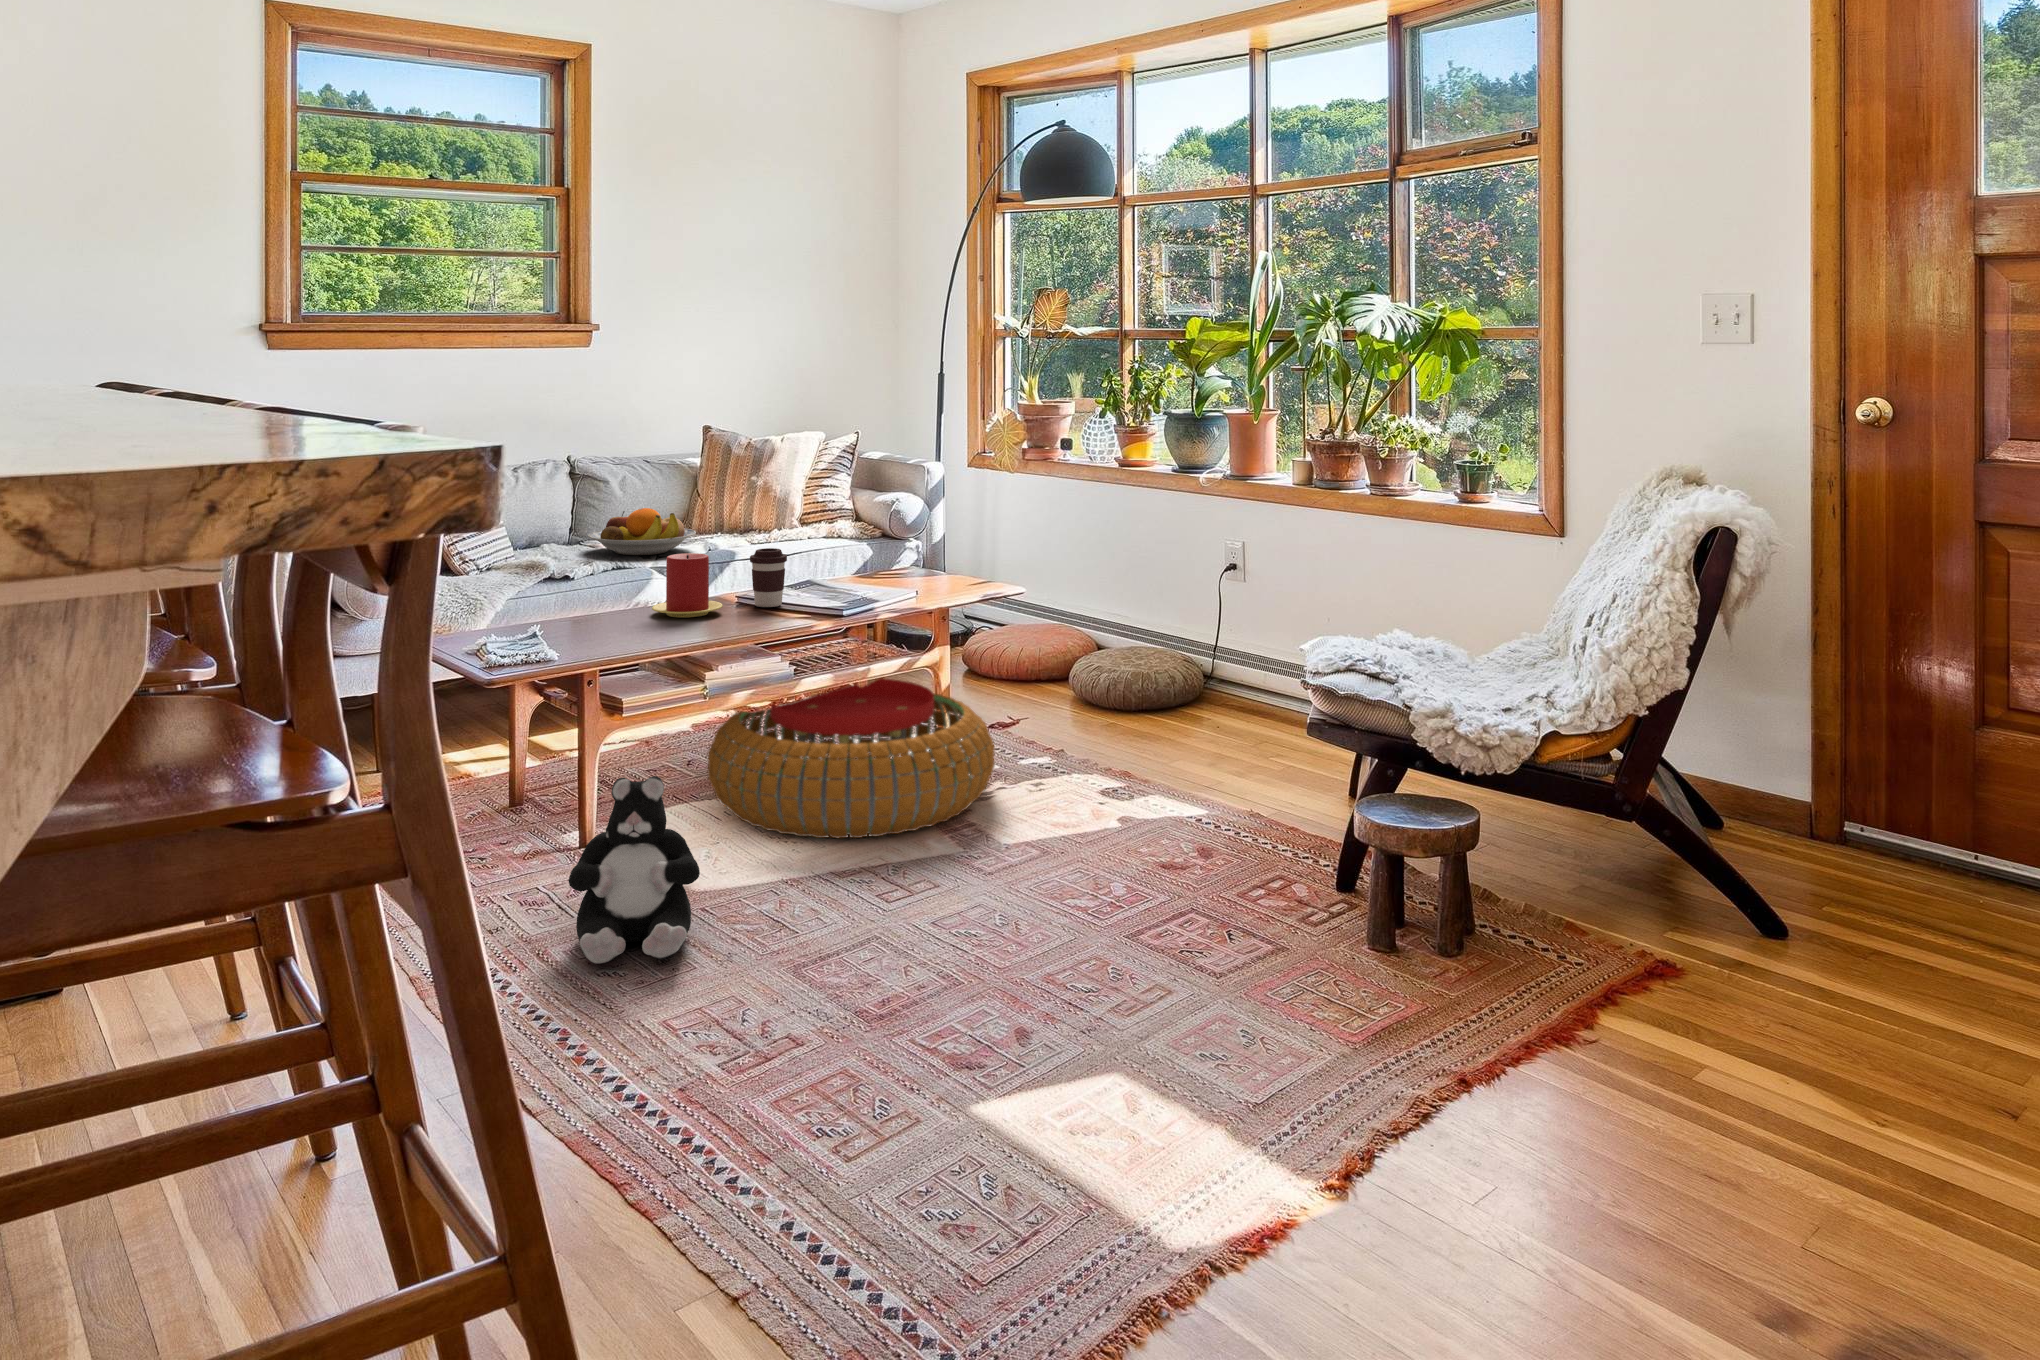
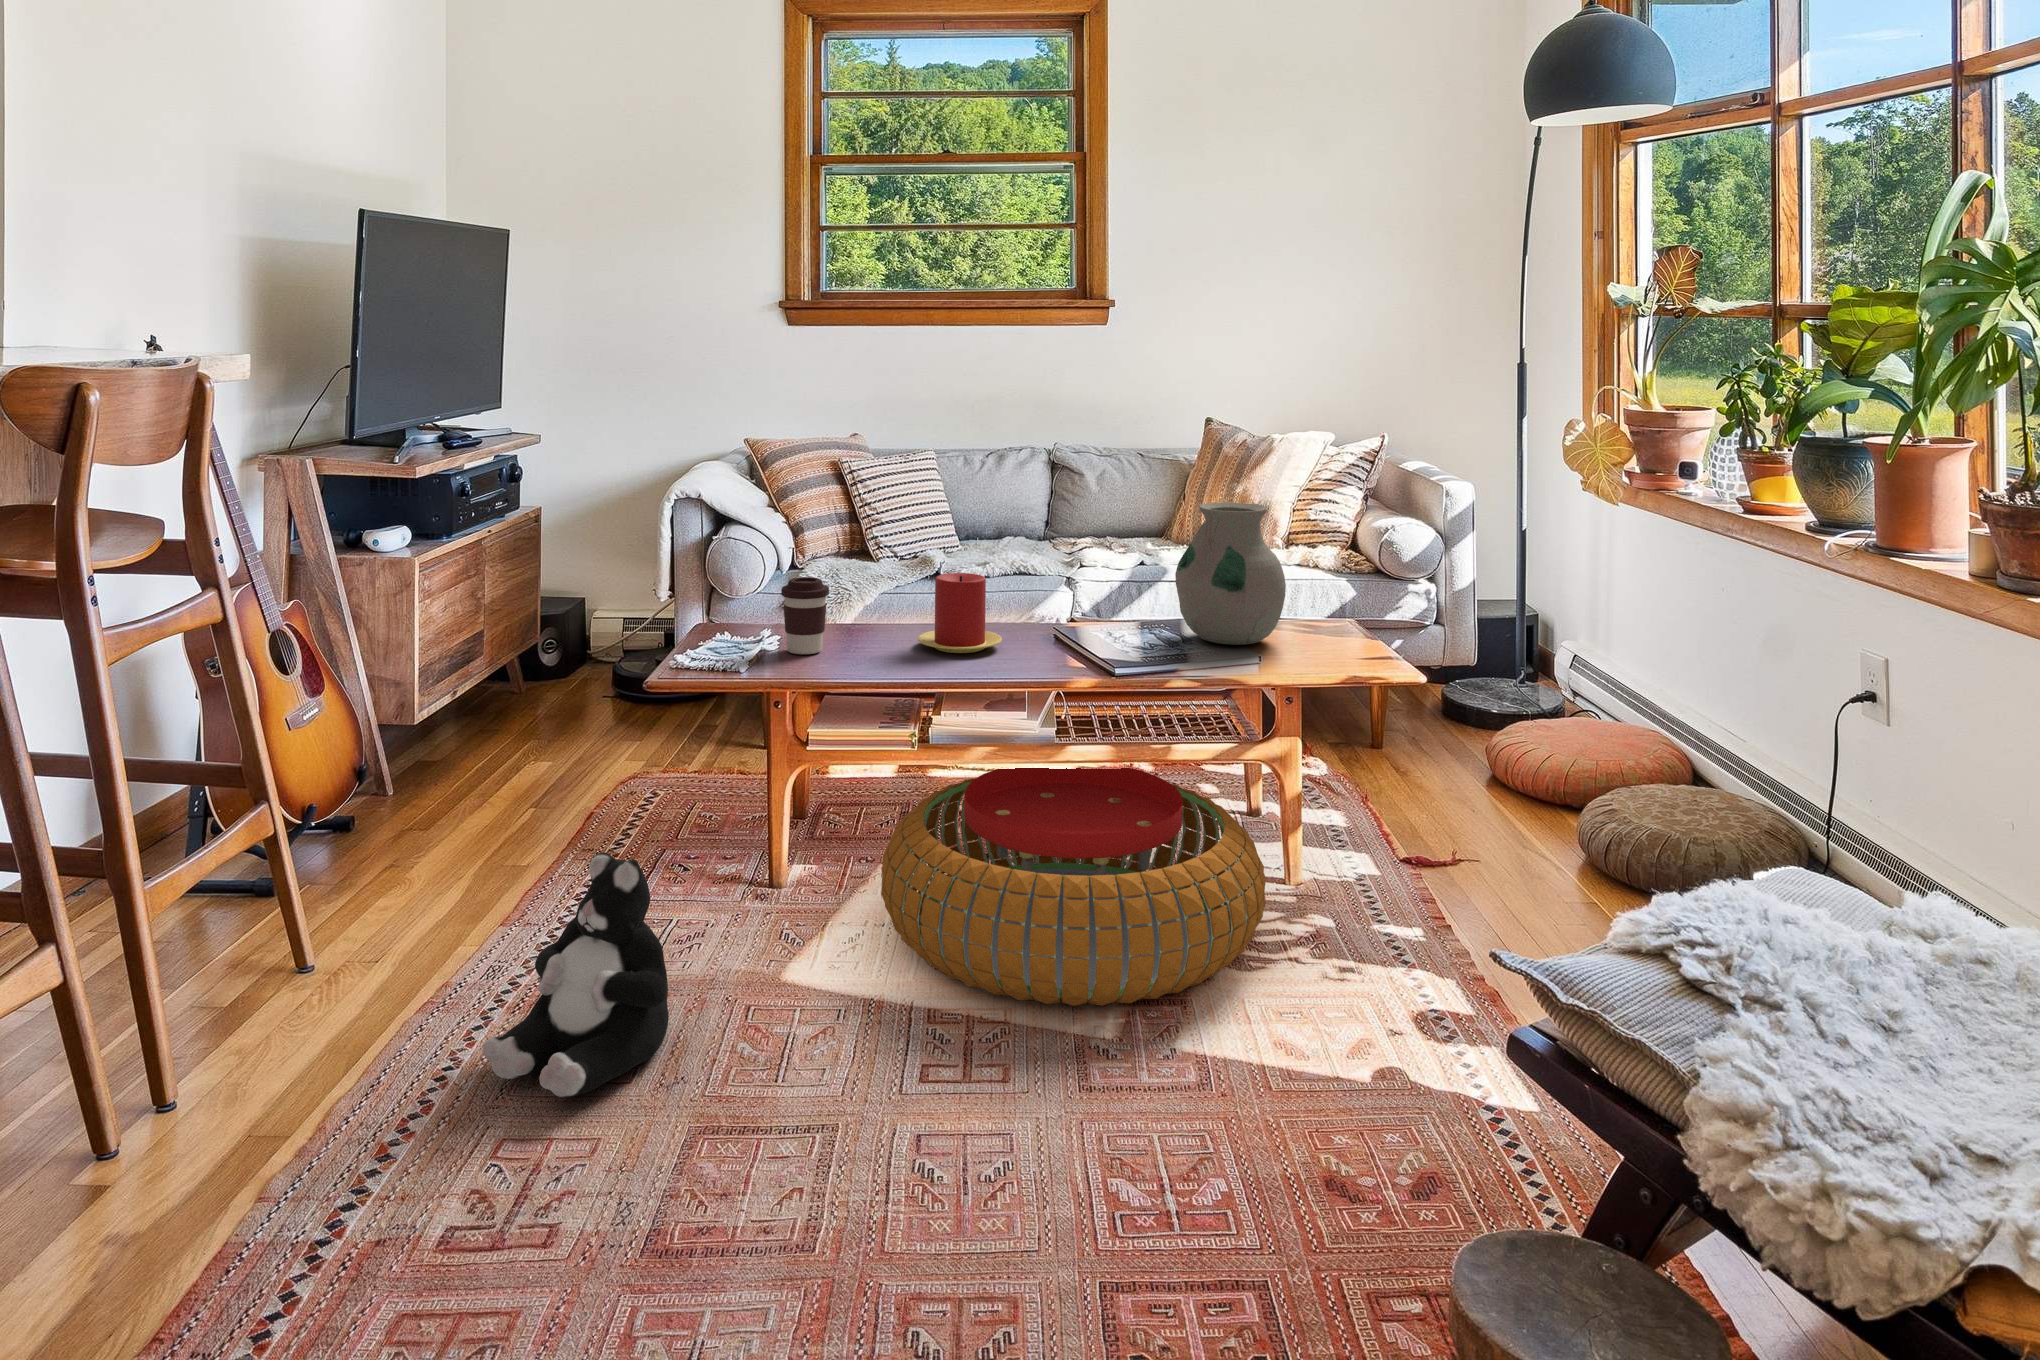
vase: none [817,482,899,589] -> present [1175,502,1286,645]
fruit bowl: present [588,508,696,555] -> none [1032,508,1154,562]
coffee cup: present [750,548,787,607] -> present [781,577,829,654]

